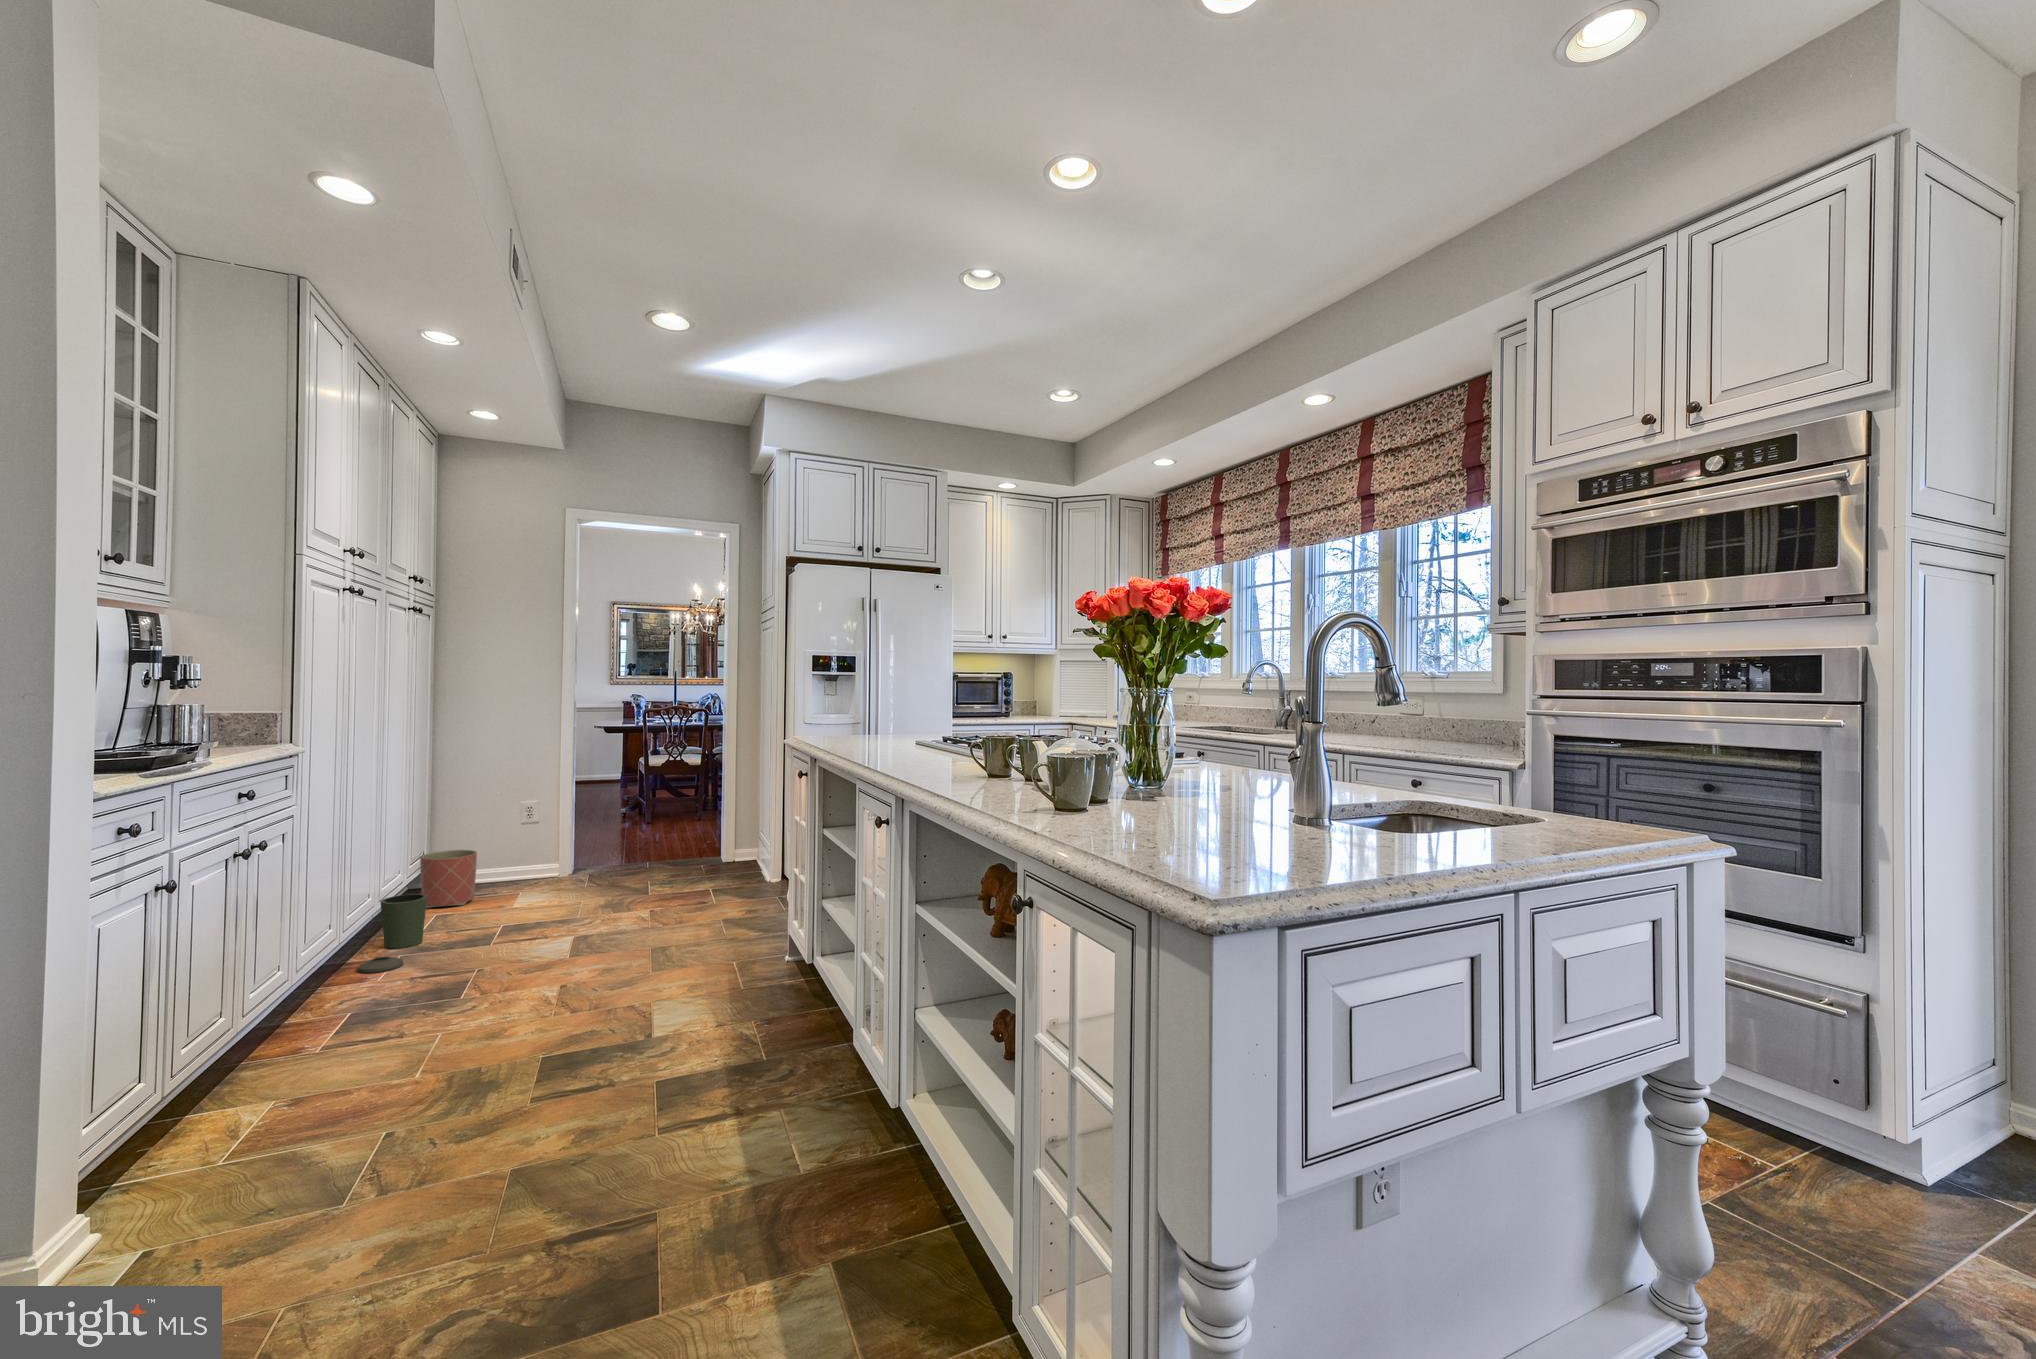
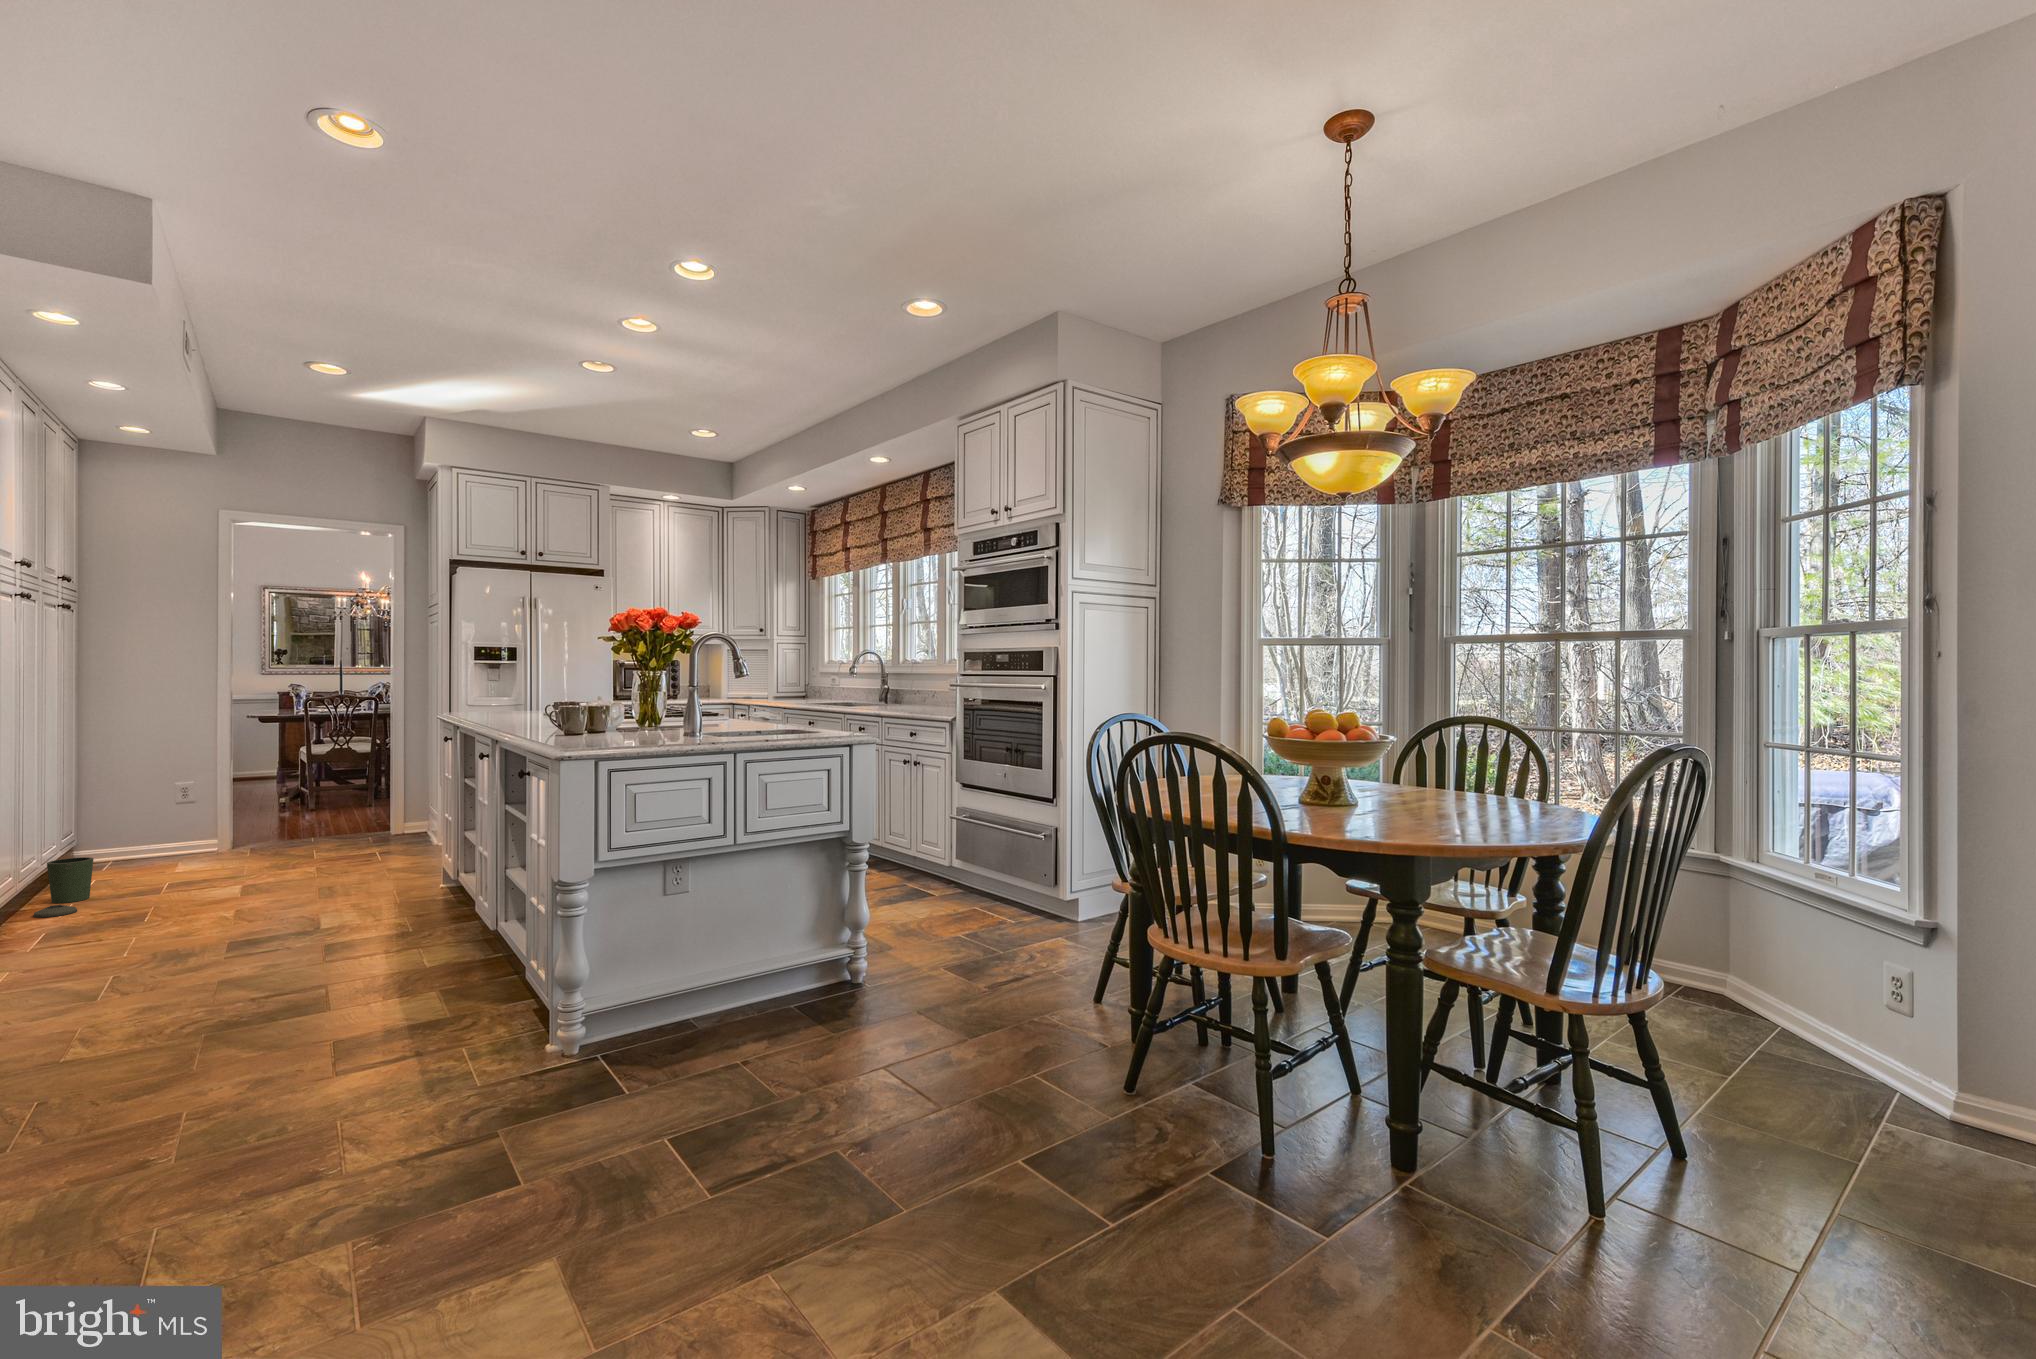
planter: present [420,850,477,908] -> none [74,826,134,878]

